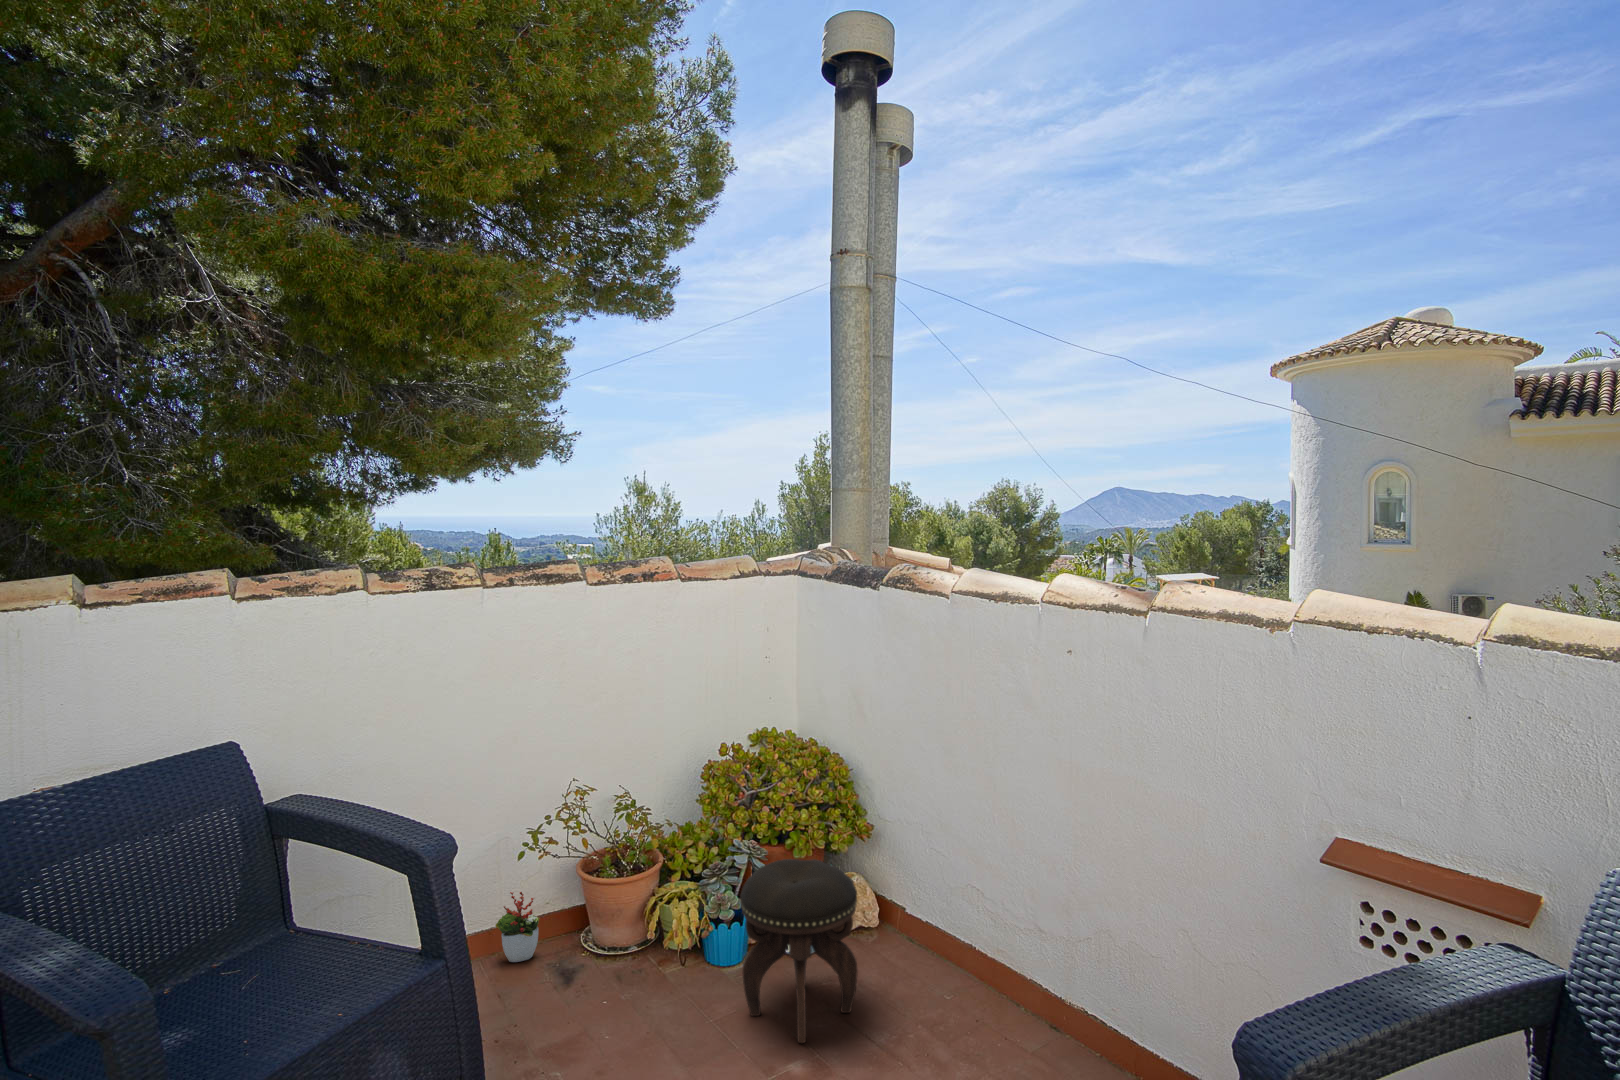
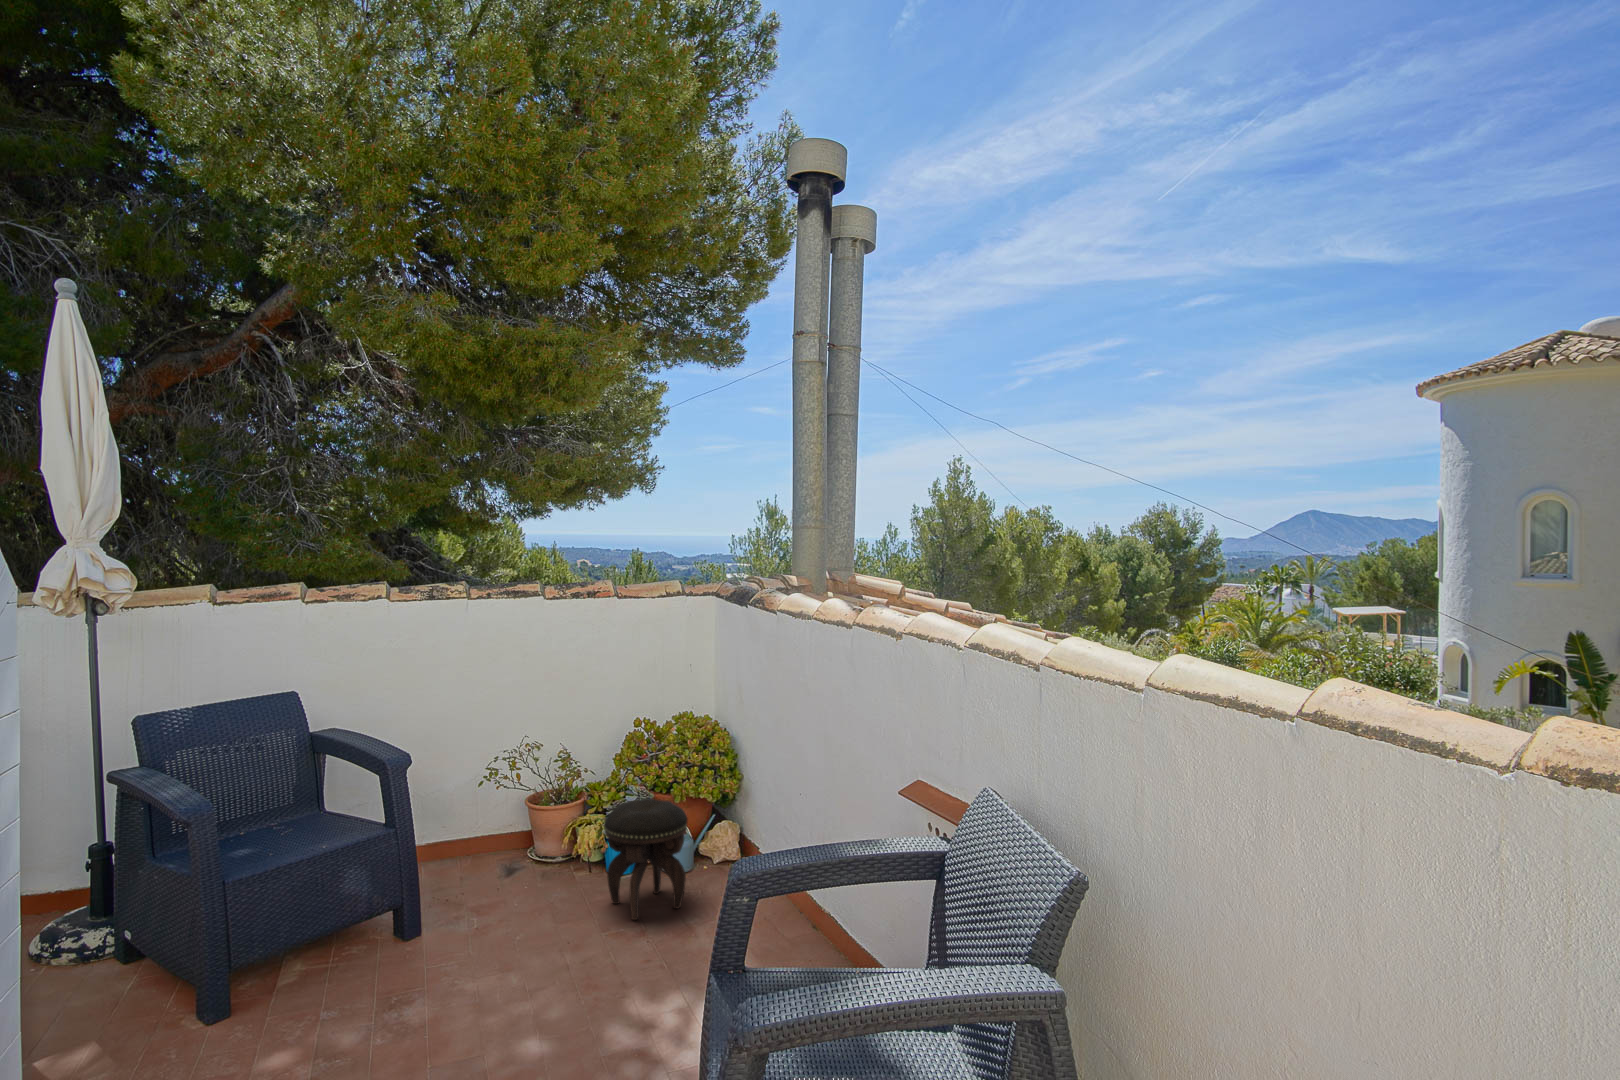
decorative plant: present [496,892,540,962] -> none [467,812,498,861]

